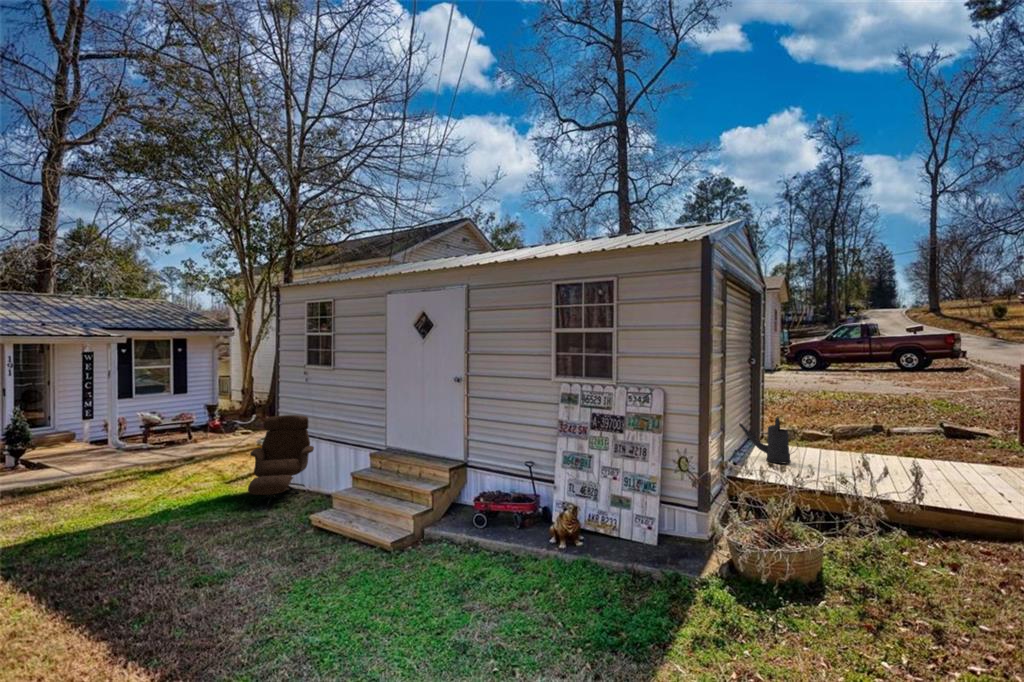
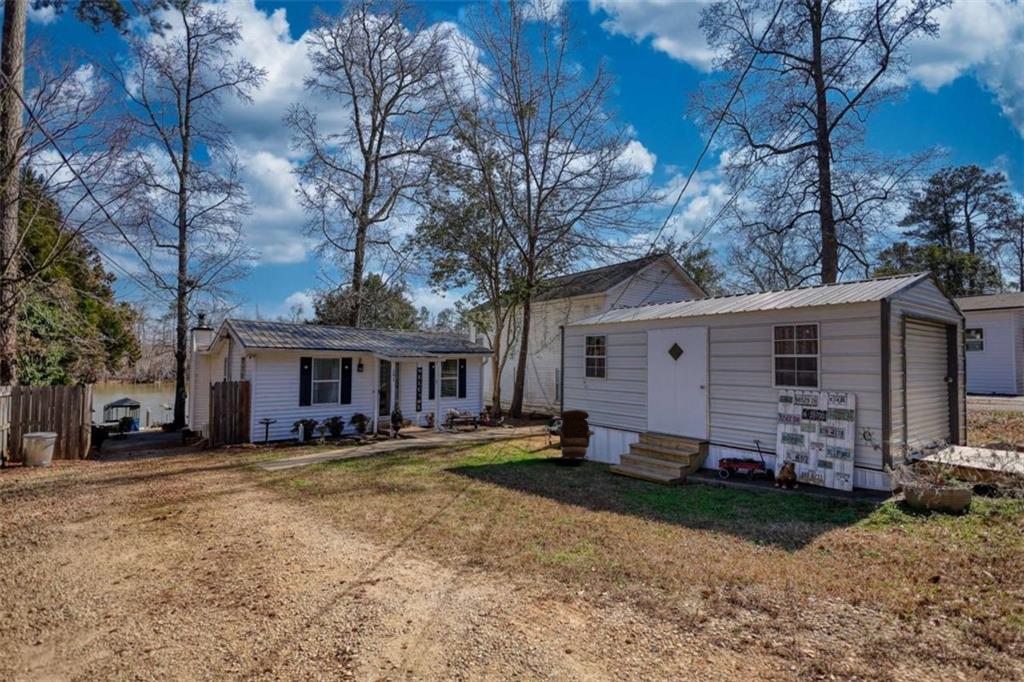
watering can: present [739,418,791,463] -> none [928,419,980,454]

